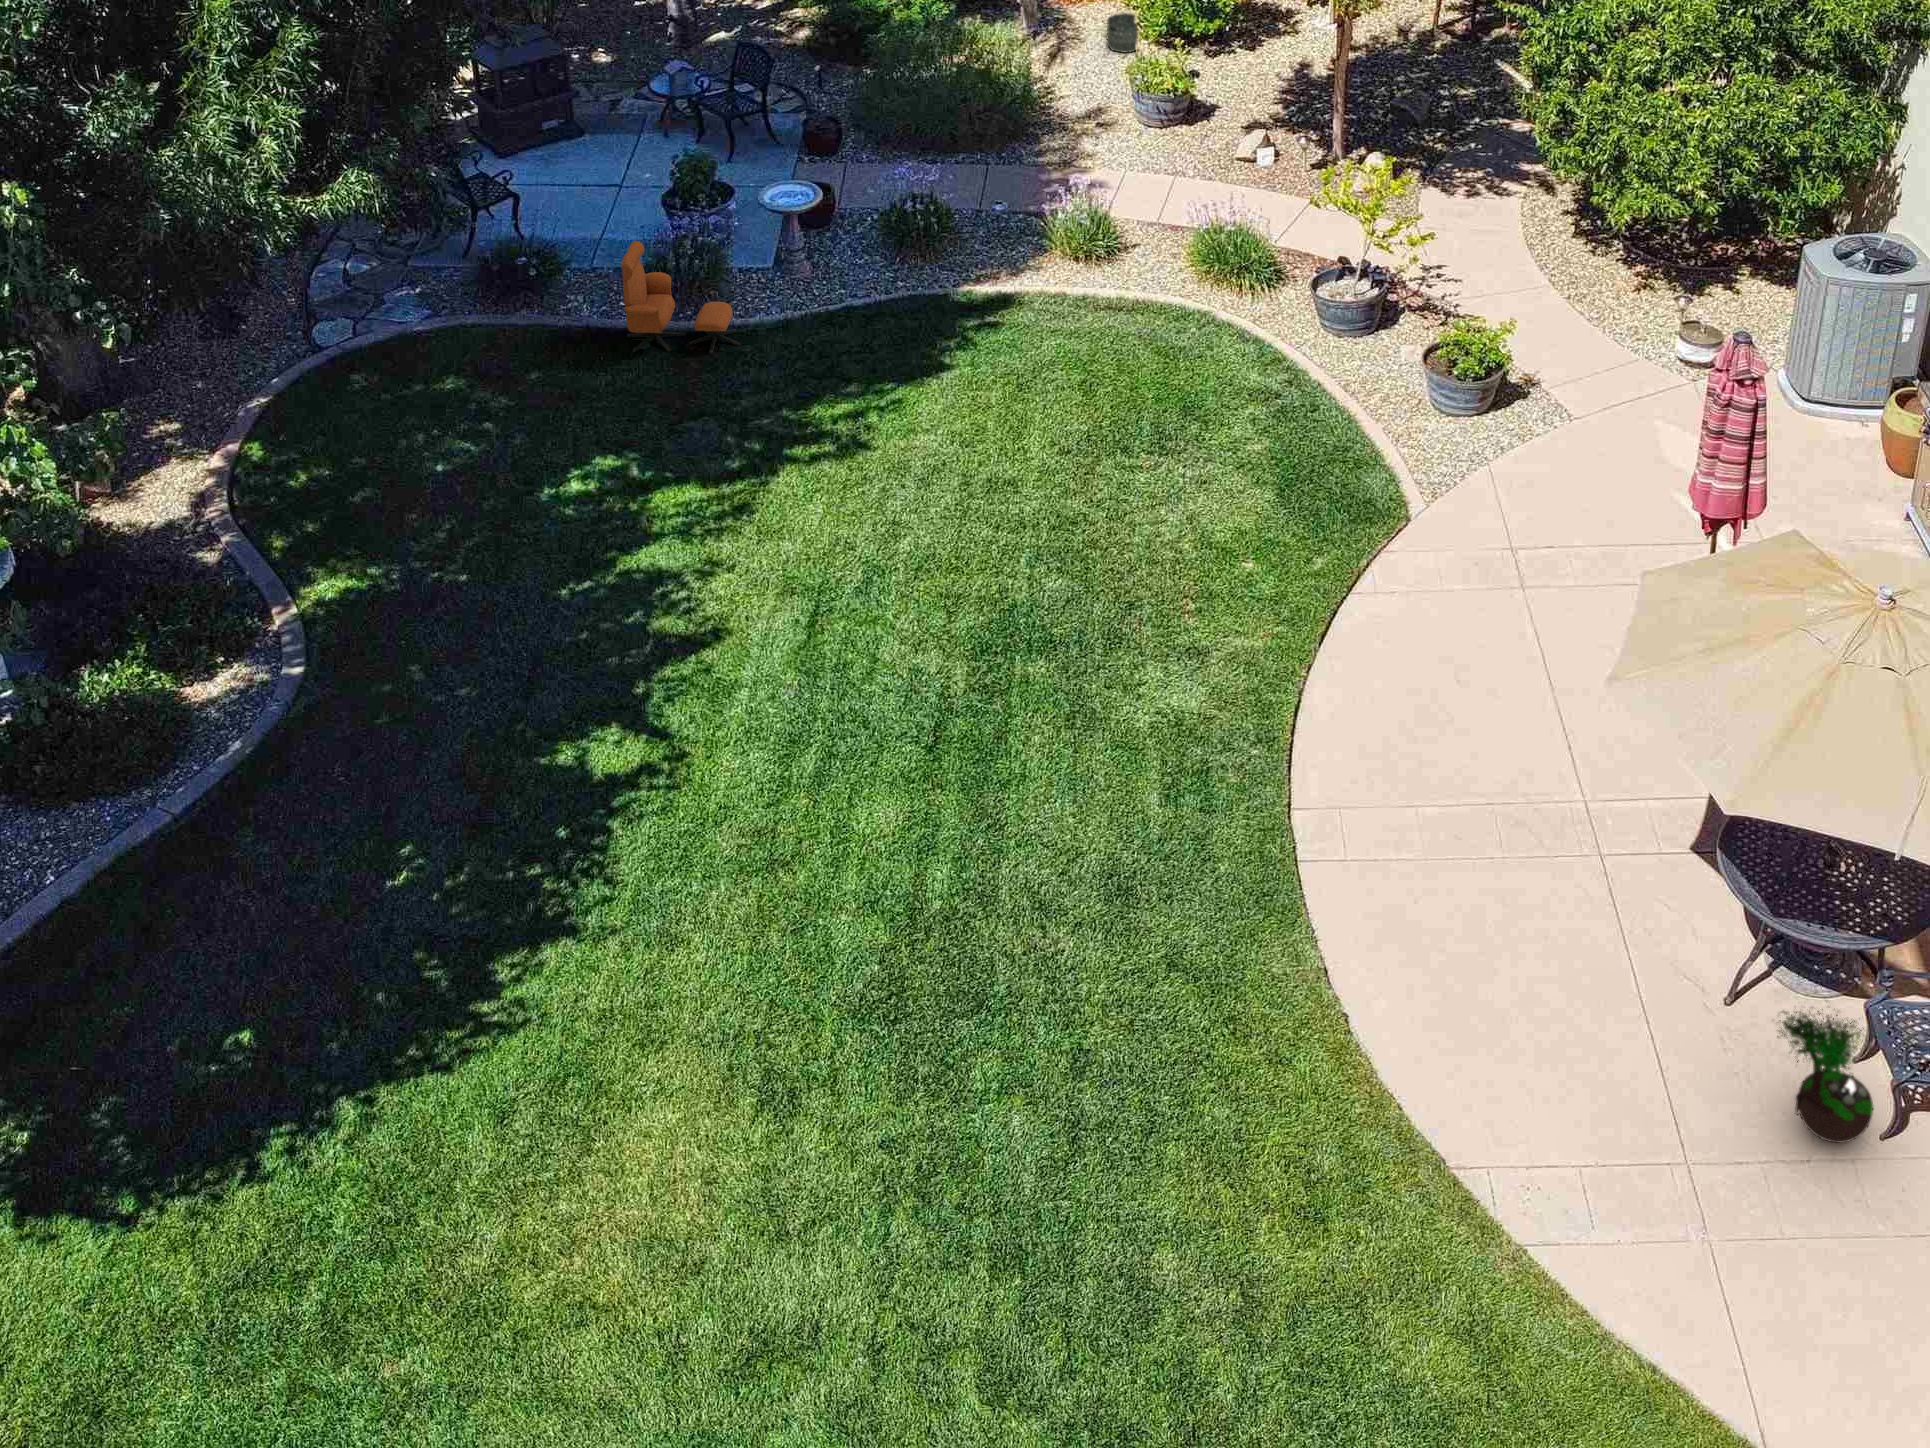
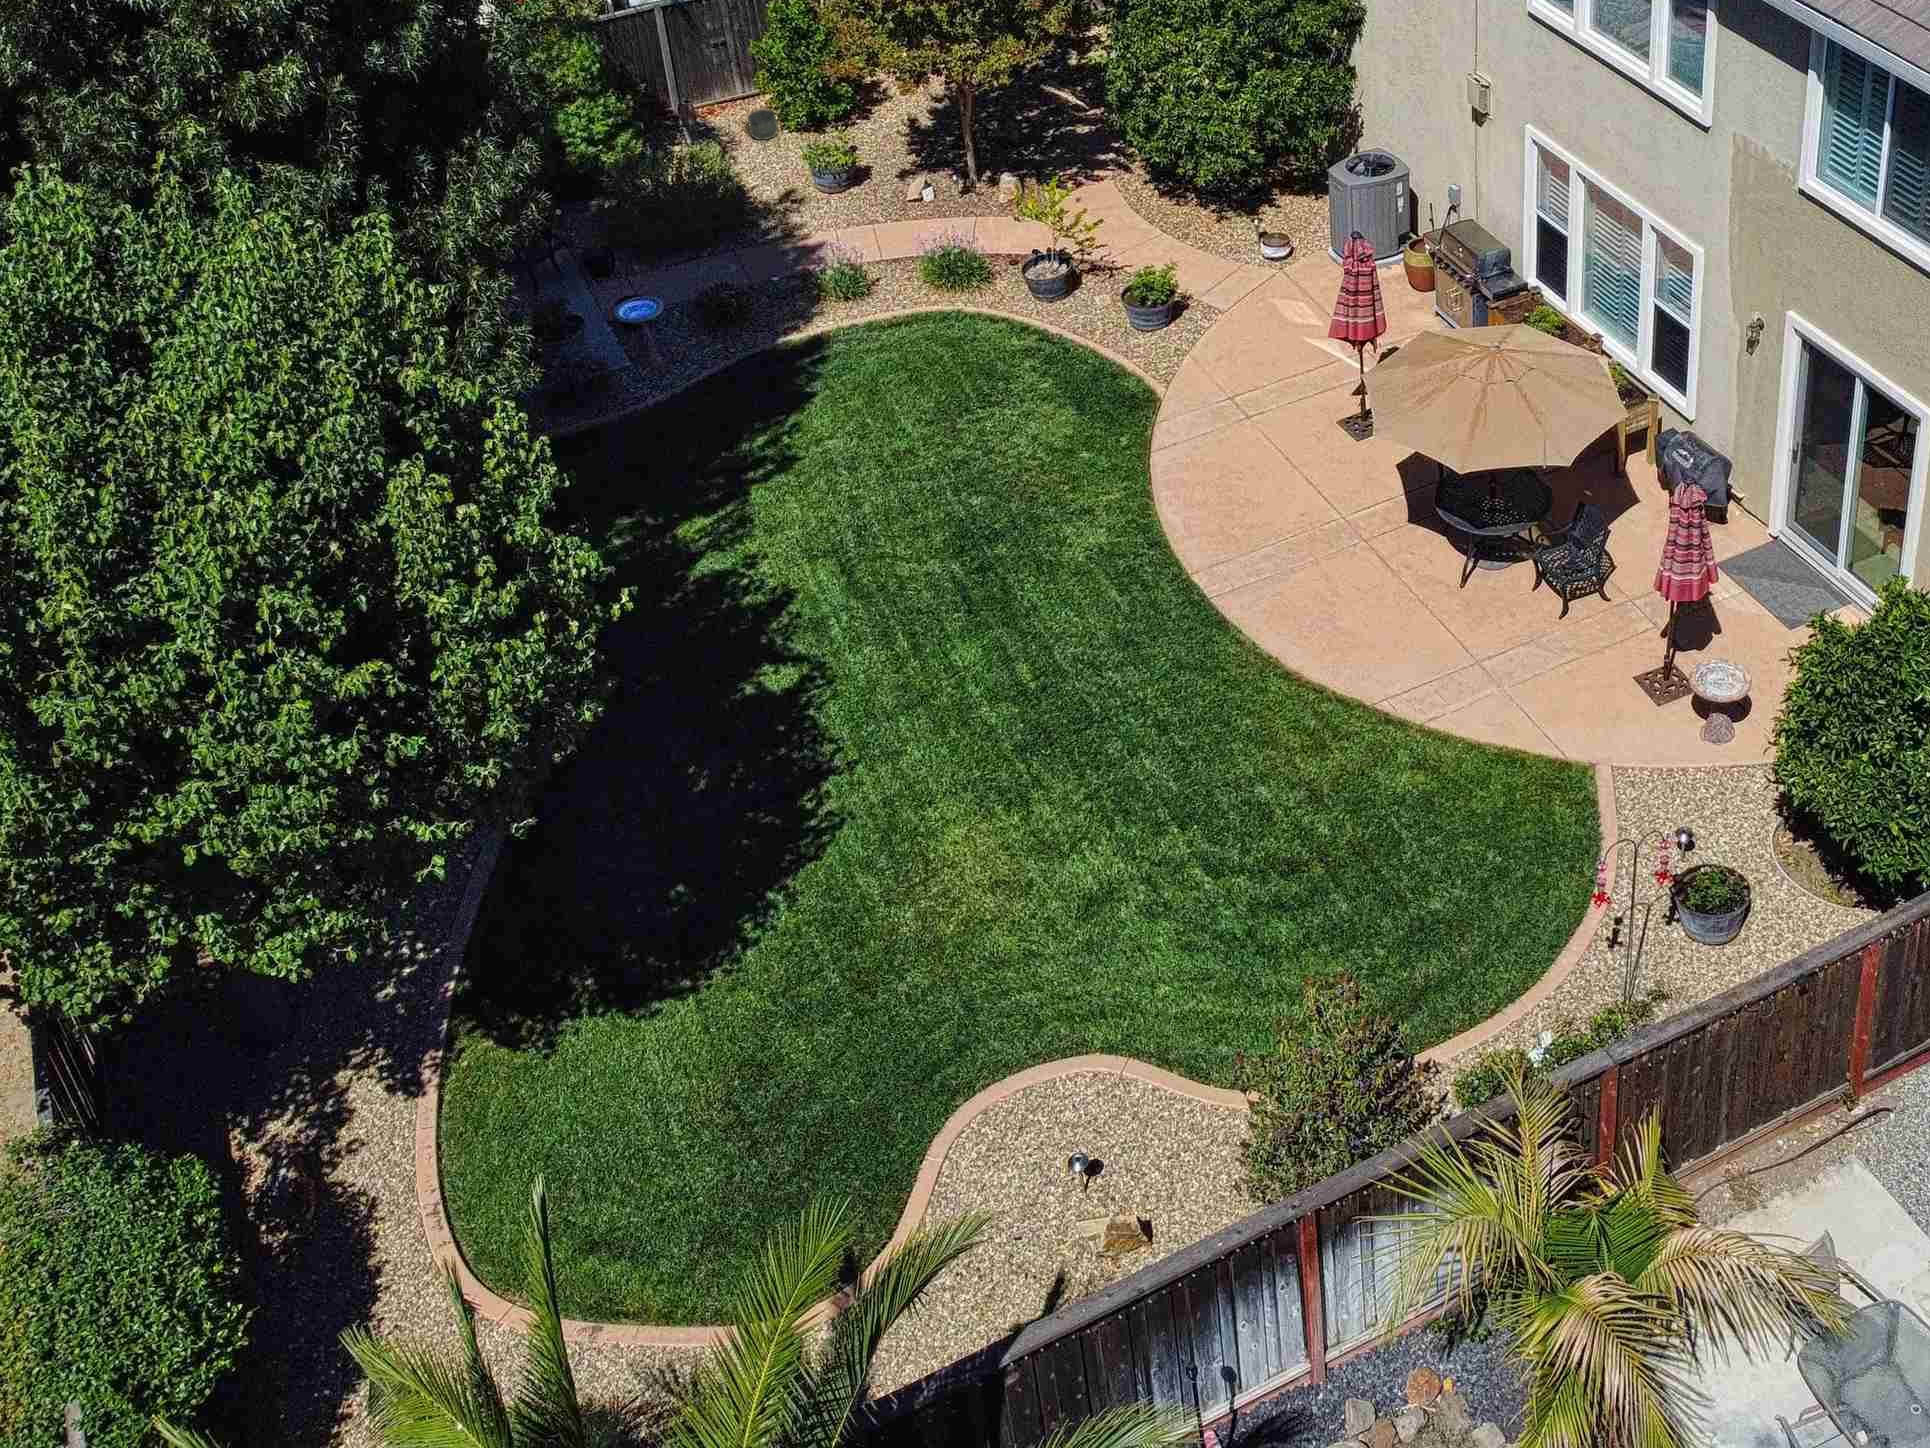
lounge chair: present [621,241,740,353] -> none [550,368,648,447]
potted tree: present [1777,1001,1874,1143] -> none [1504,550,1561,623]

